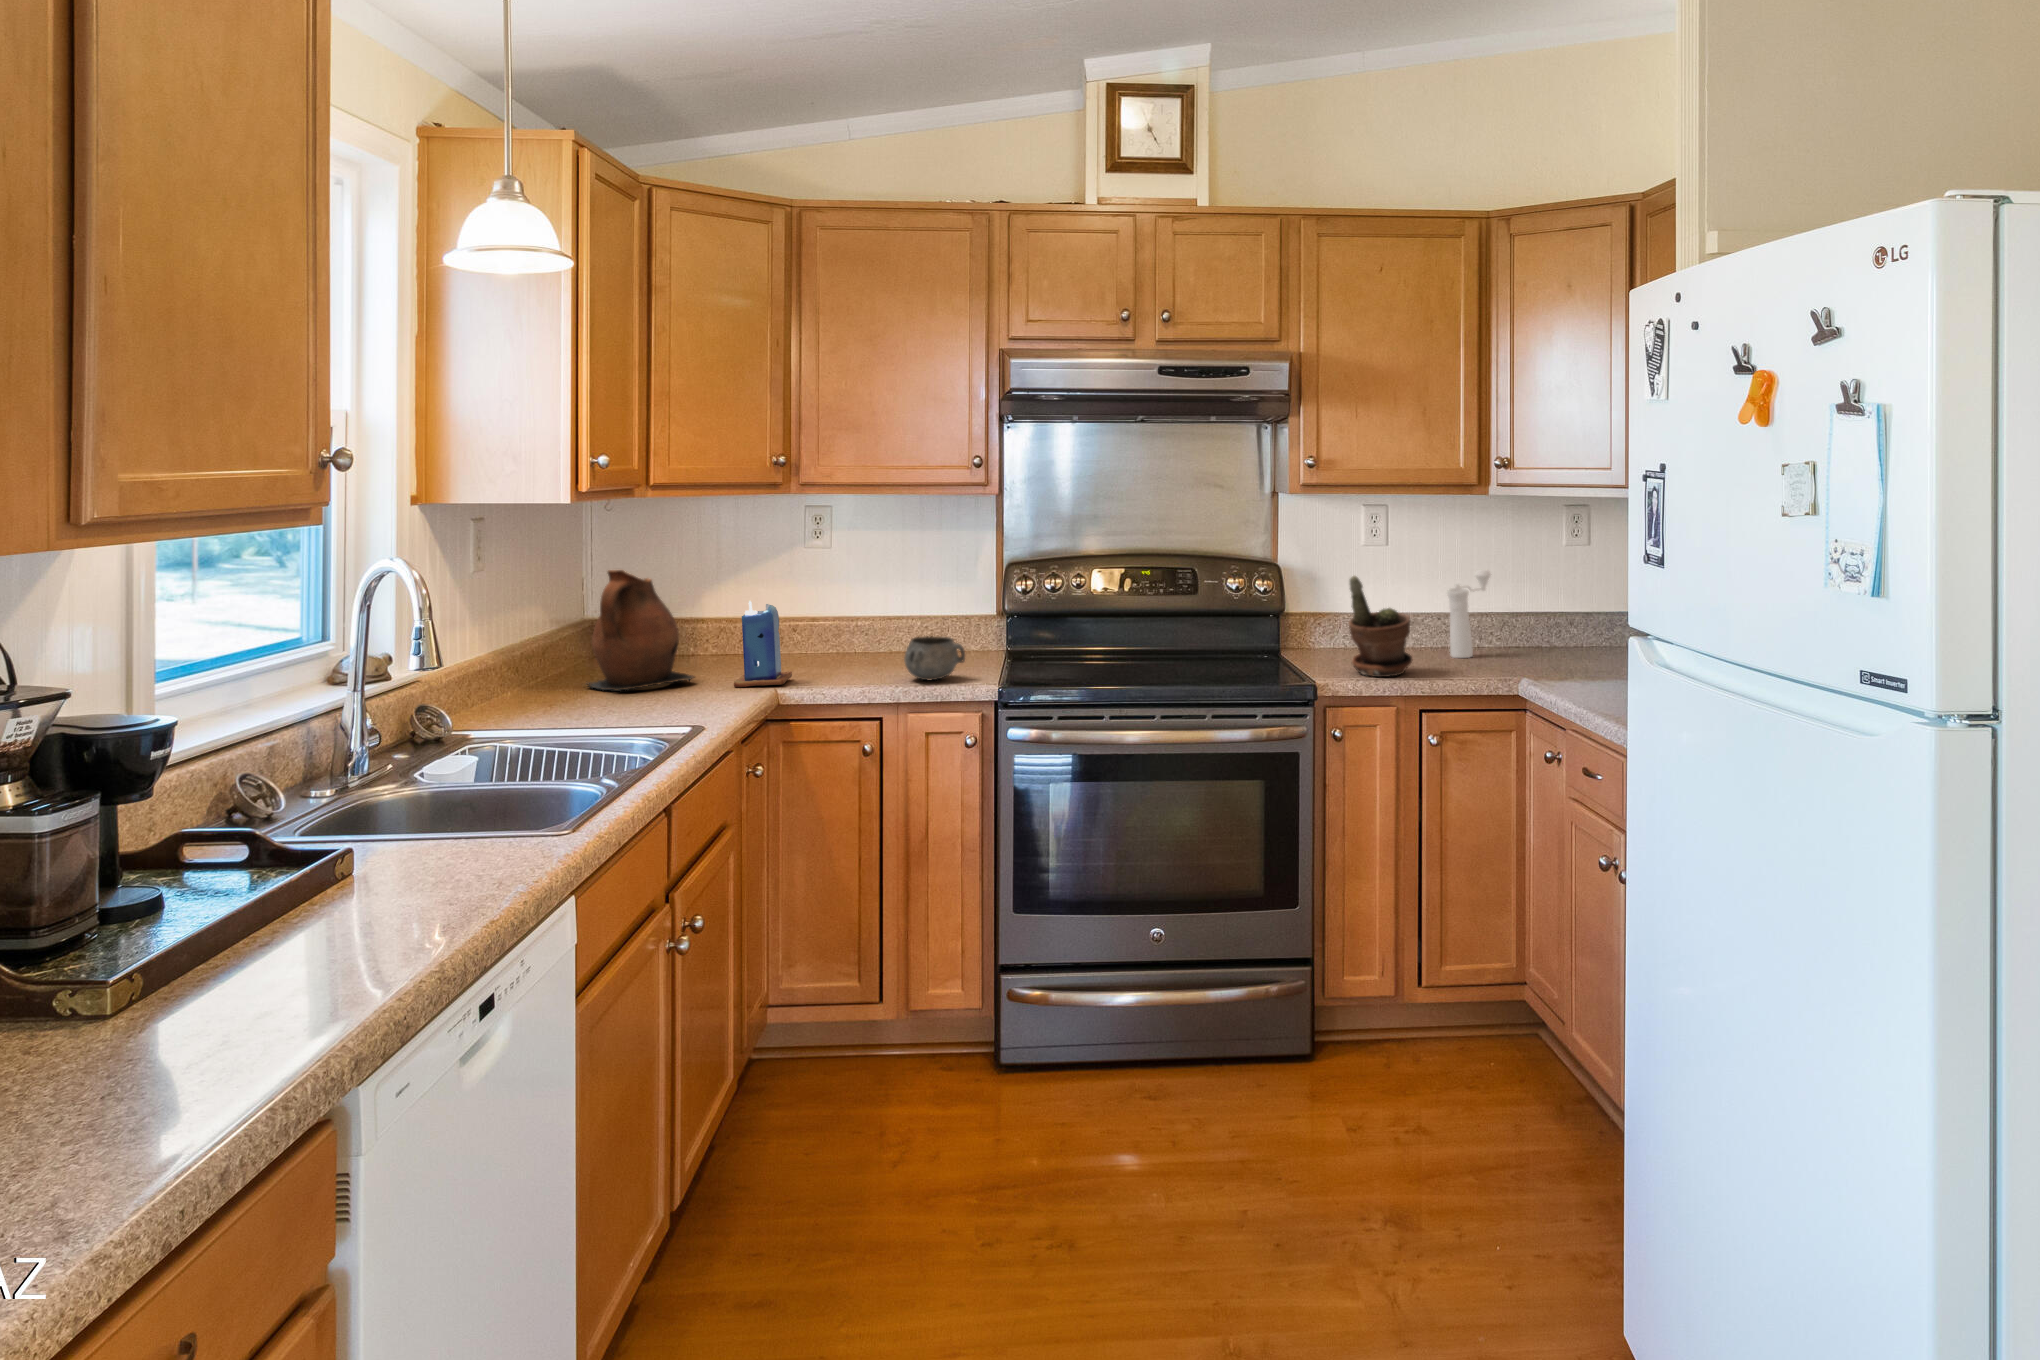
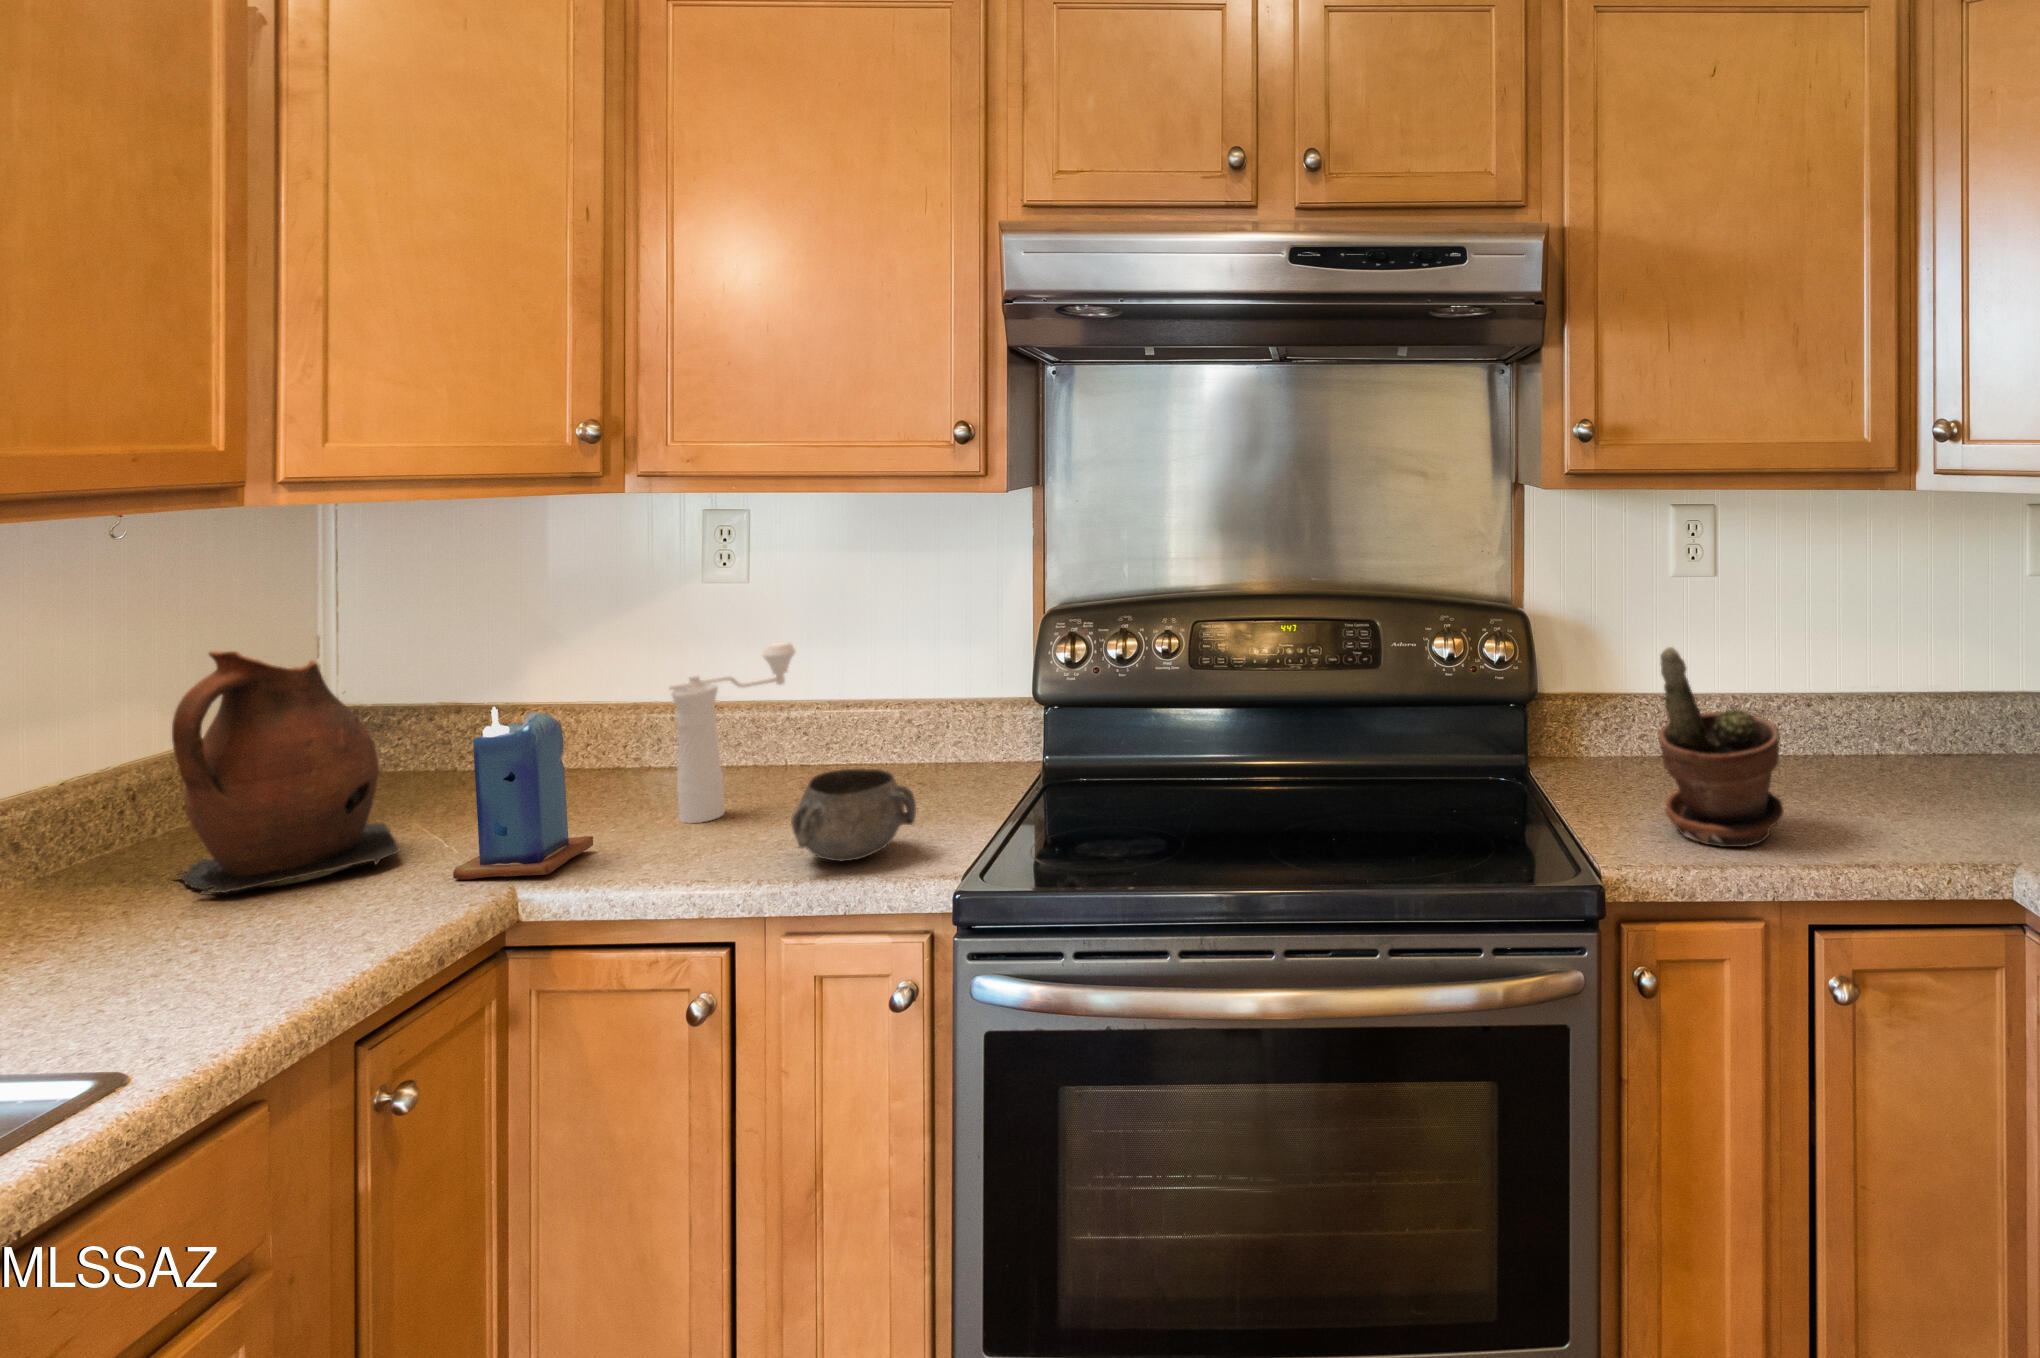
pepper mill: present [1447,569,1491,658] -> present [669,642,795,823]

